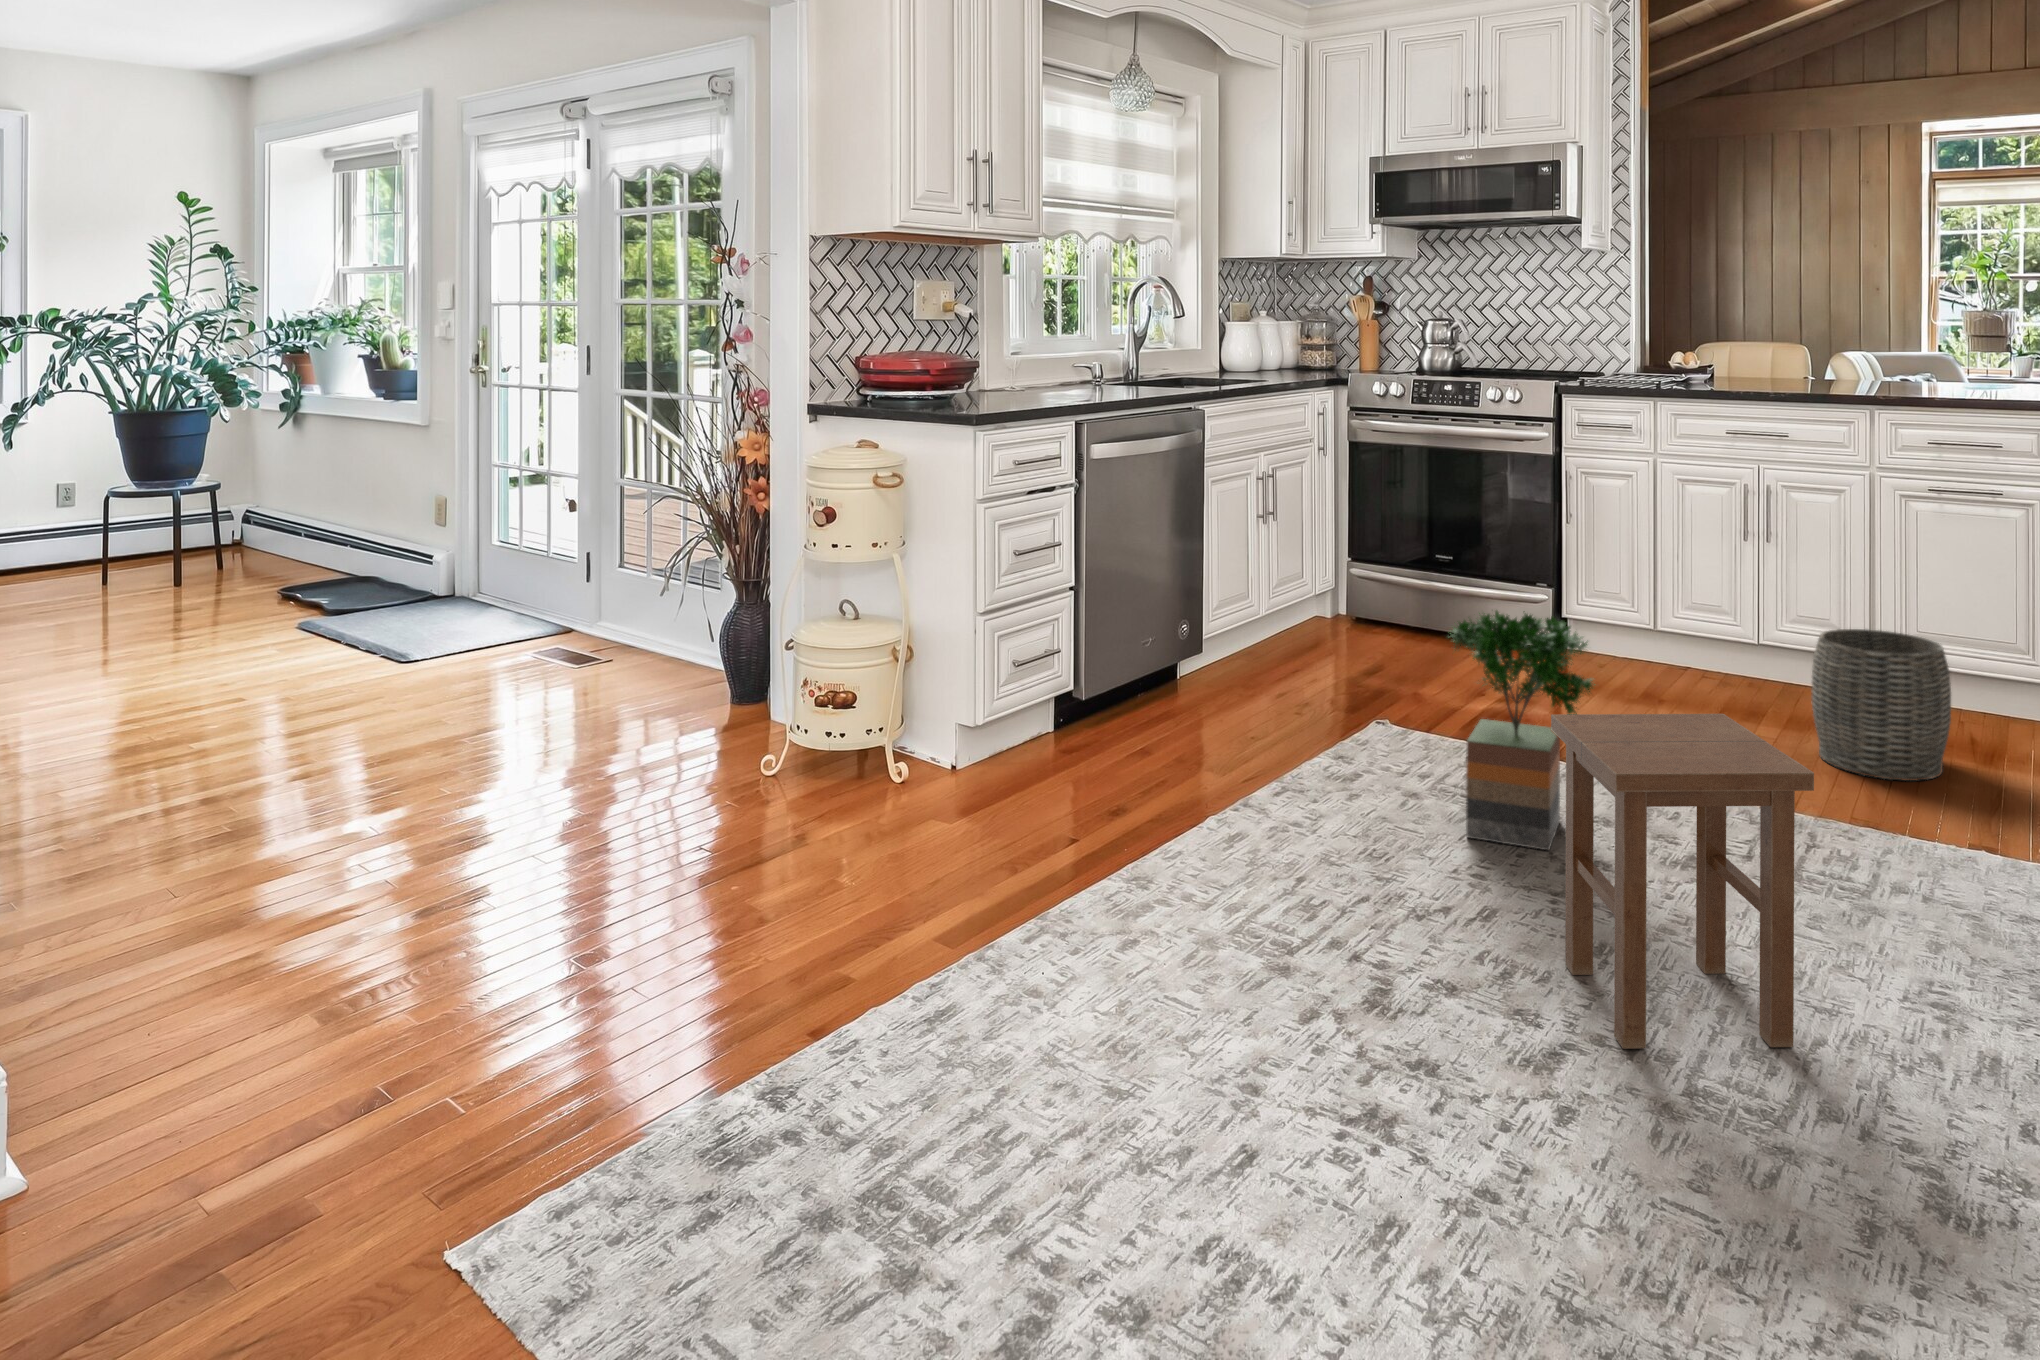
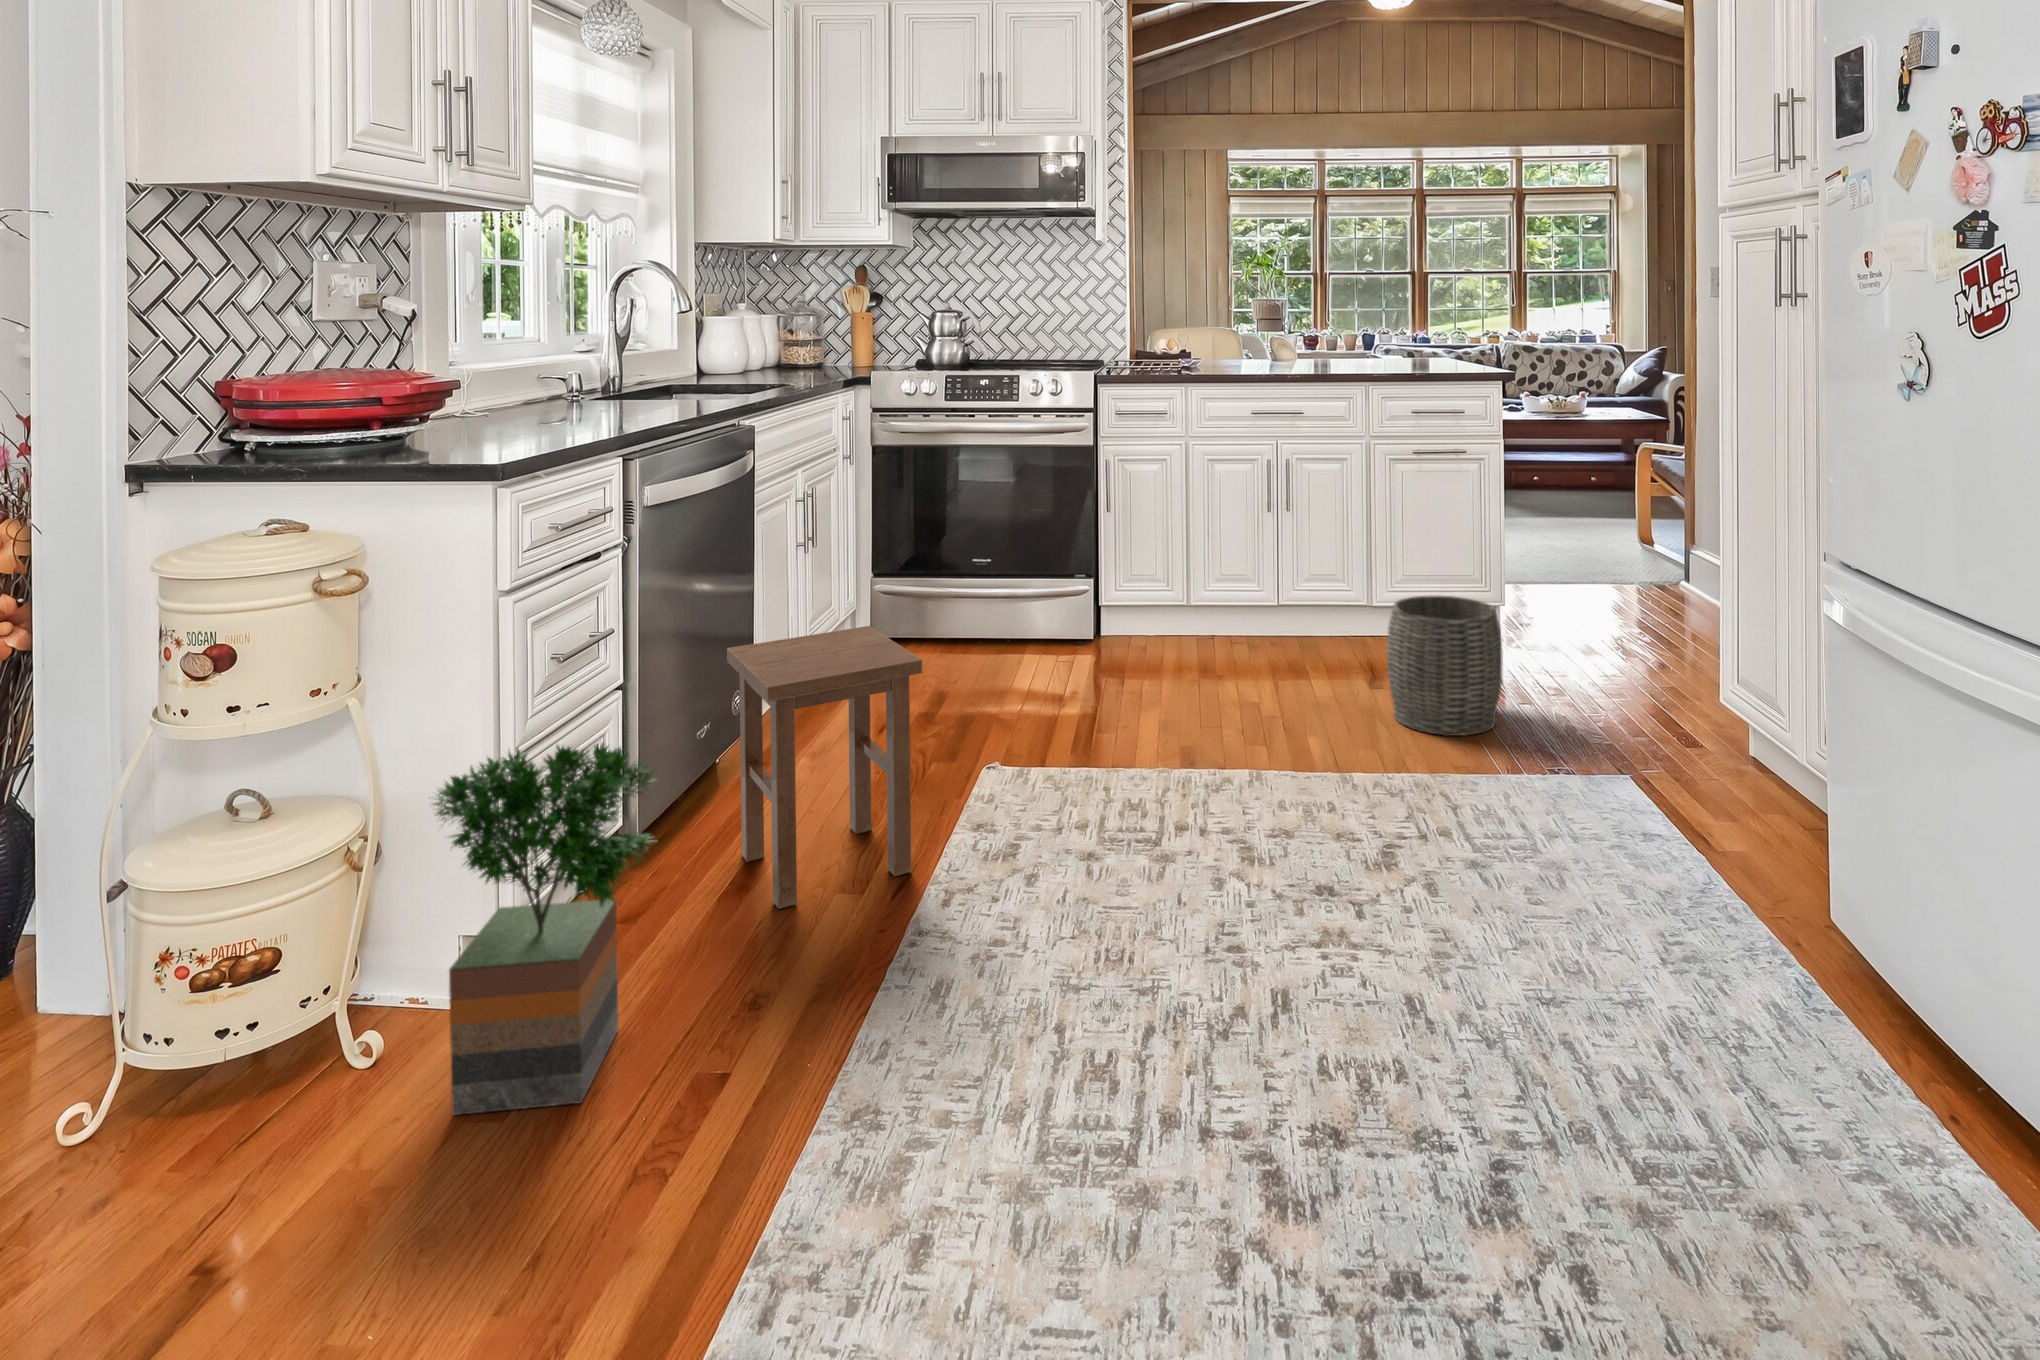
potted tree: present [1450,611,1595,850] -> present [429,743,653,1115]
stool: present [1551,714,1814,1049] -> present [727,626,922,909]

